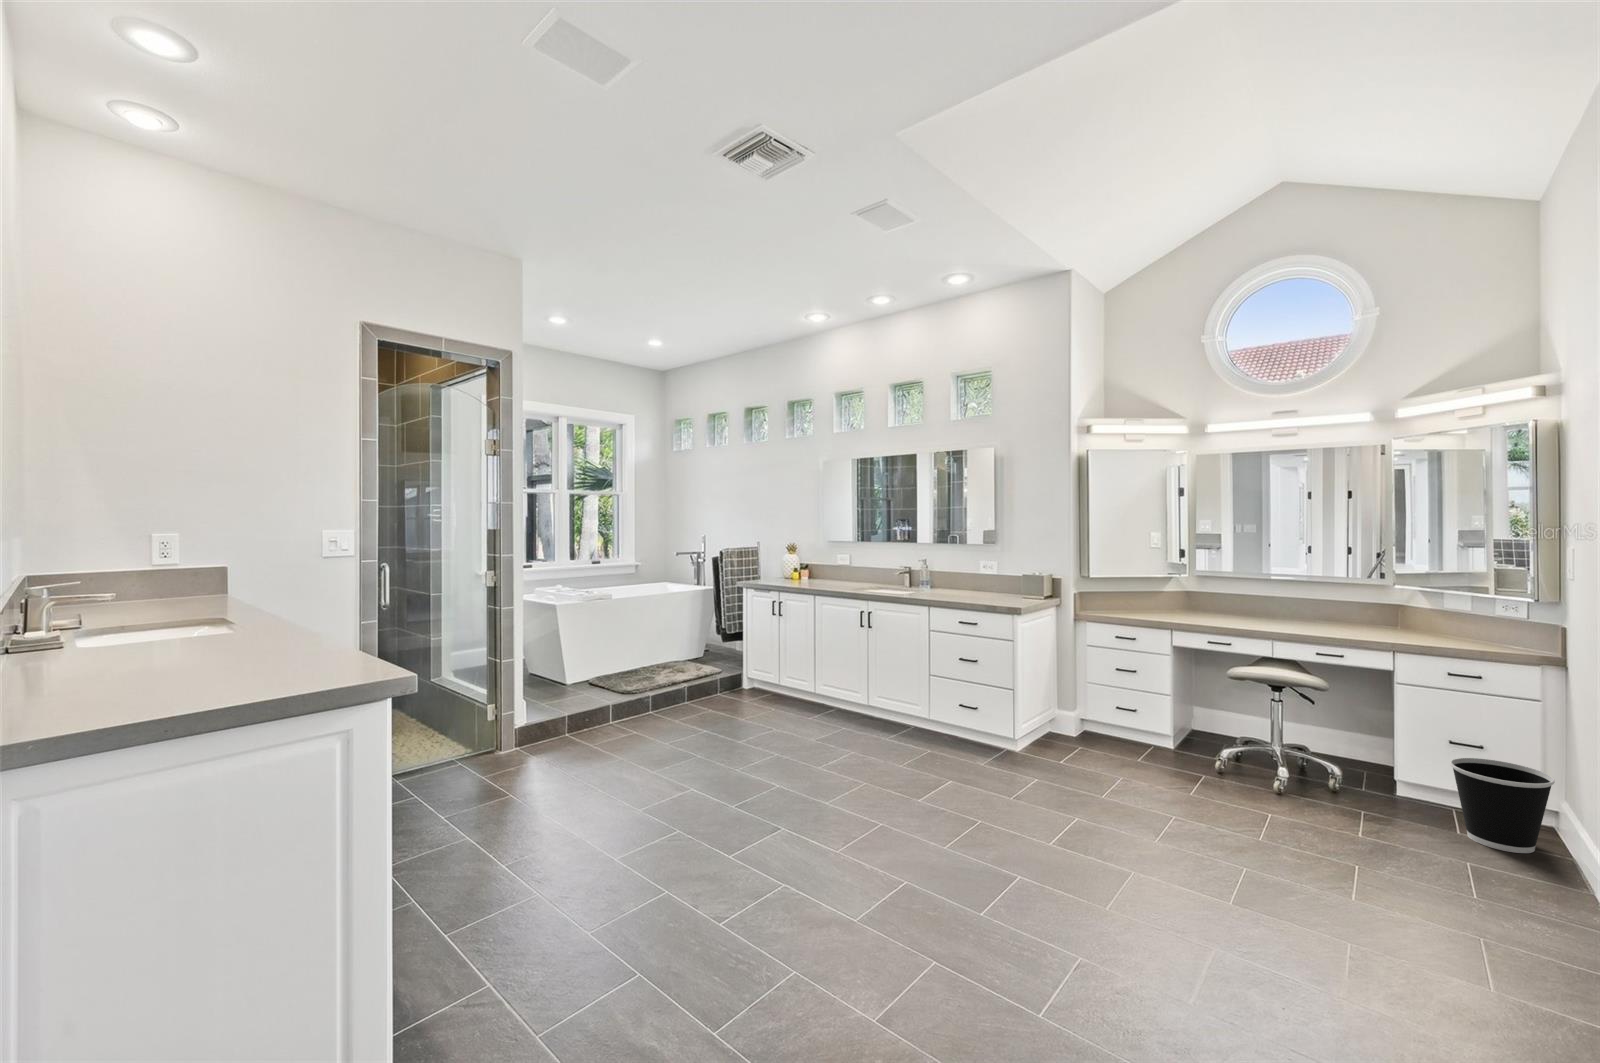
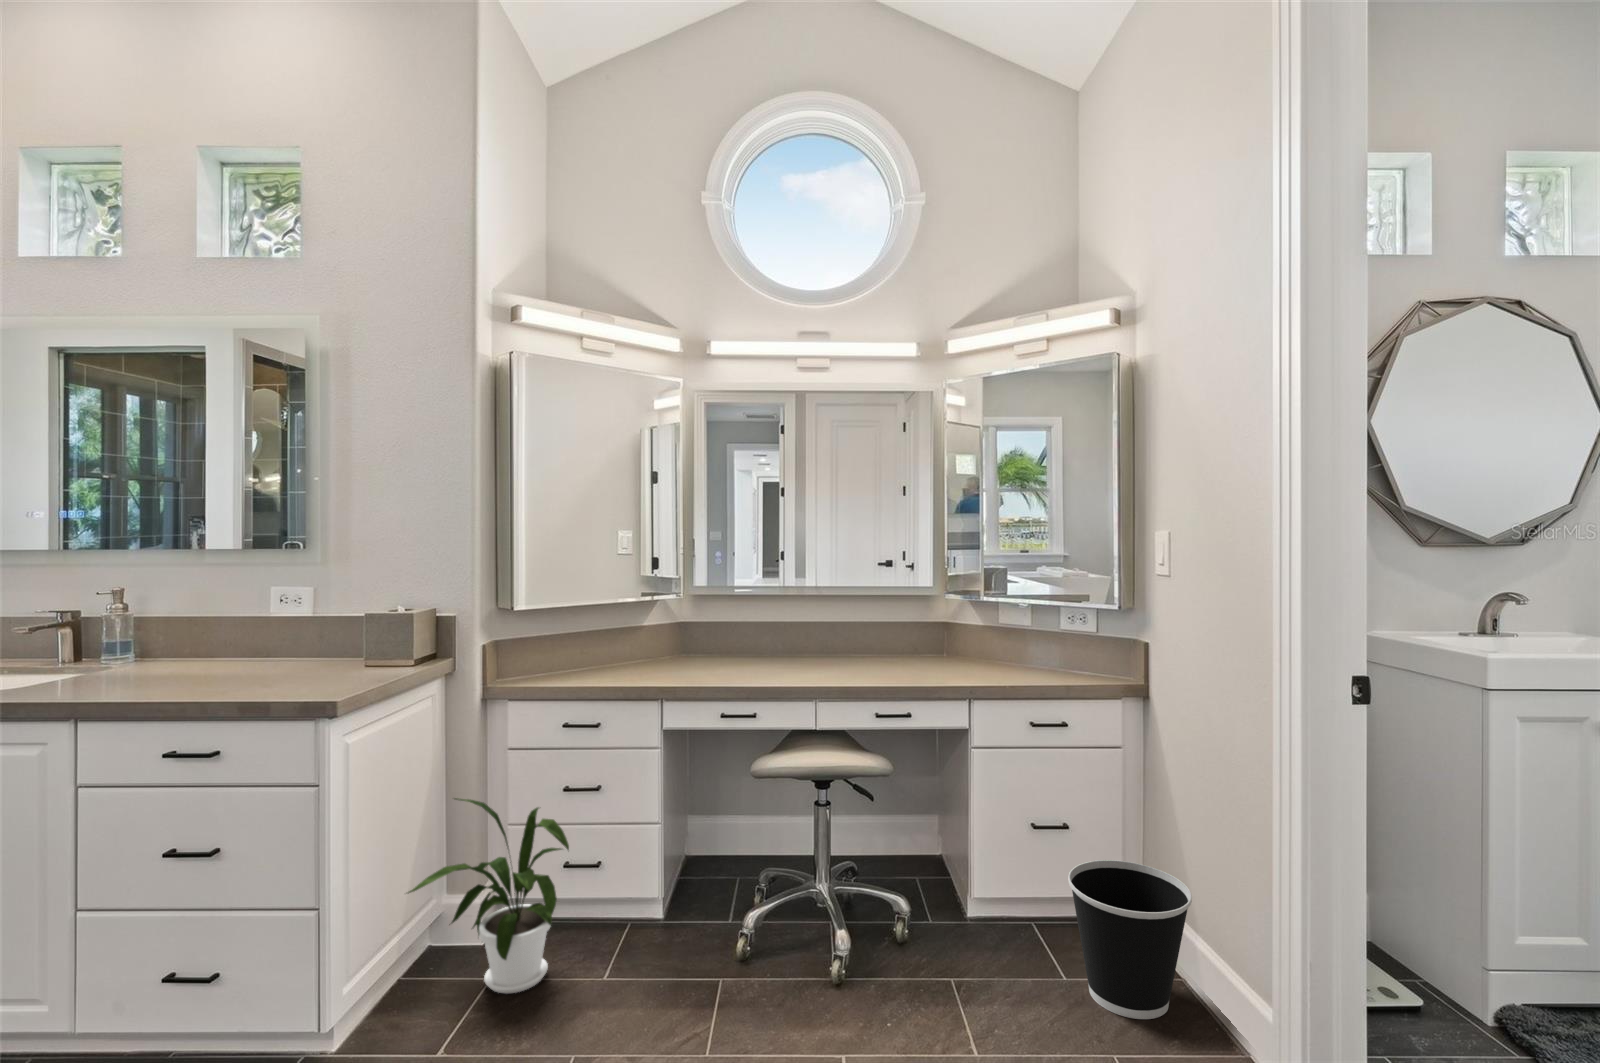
house plant: none [1044,661,1120,754] -> present [408,798,569,993]

